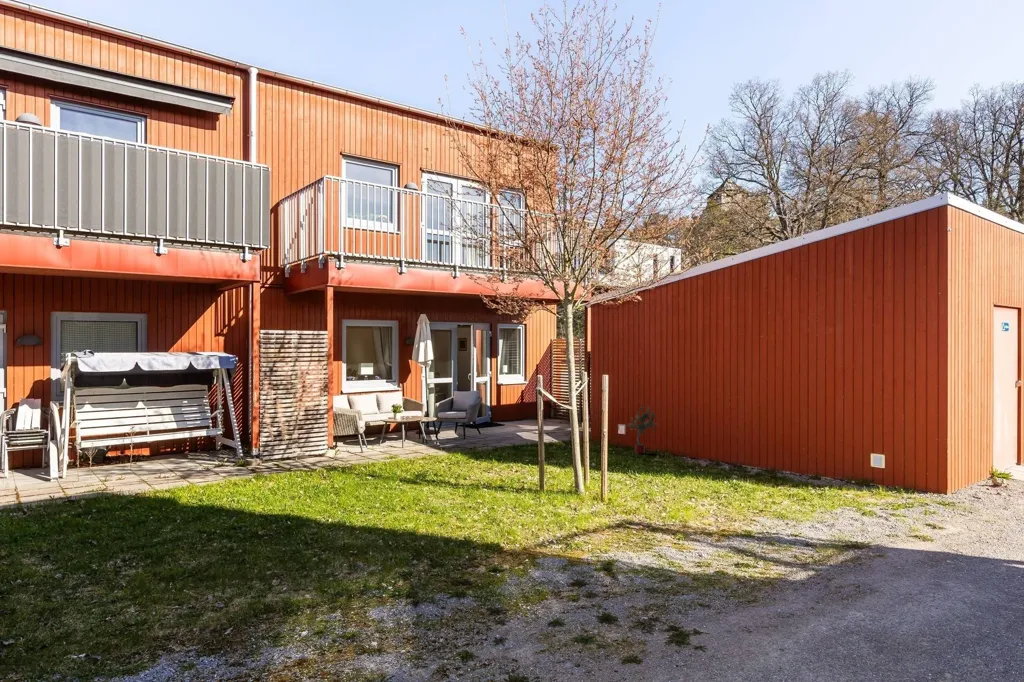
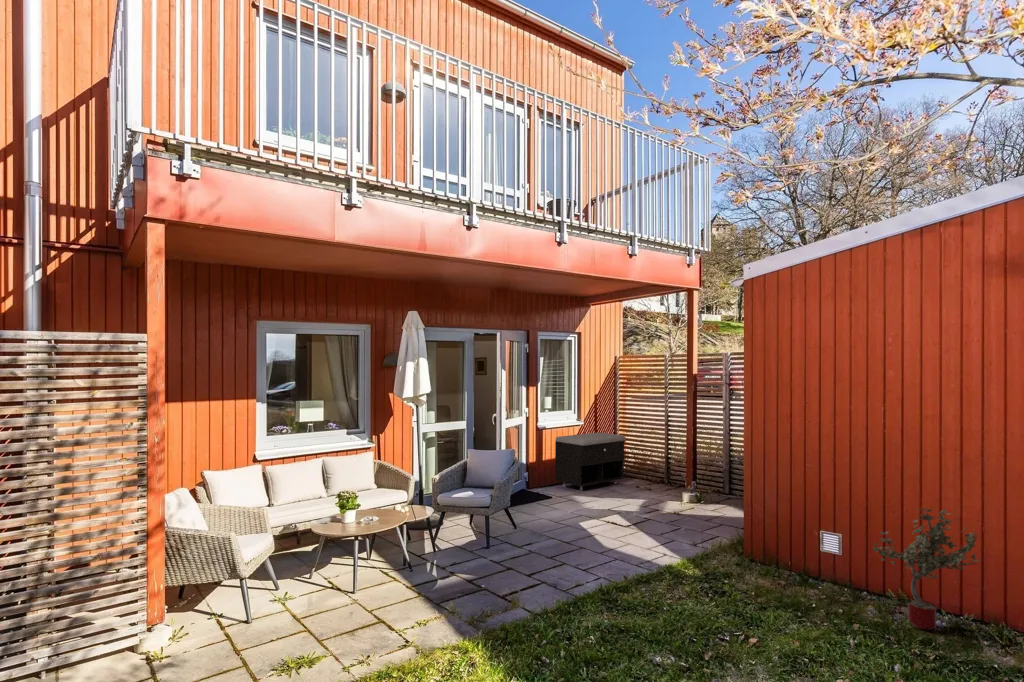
storage bench: none [509,389,555,423] -> present [555,432,626,491]

